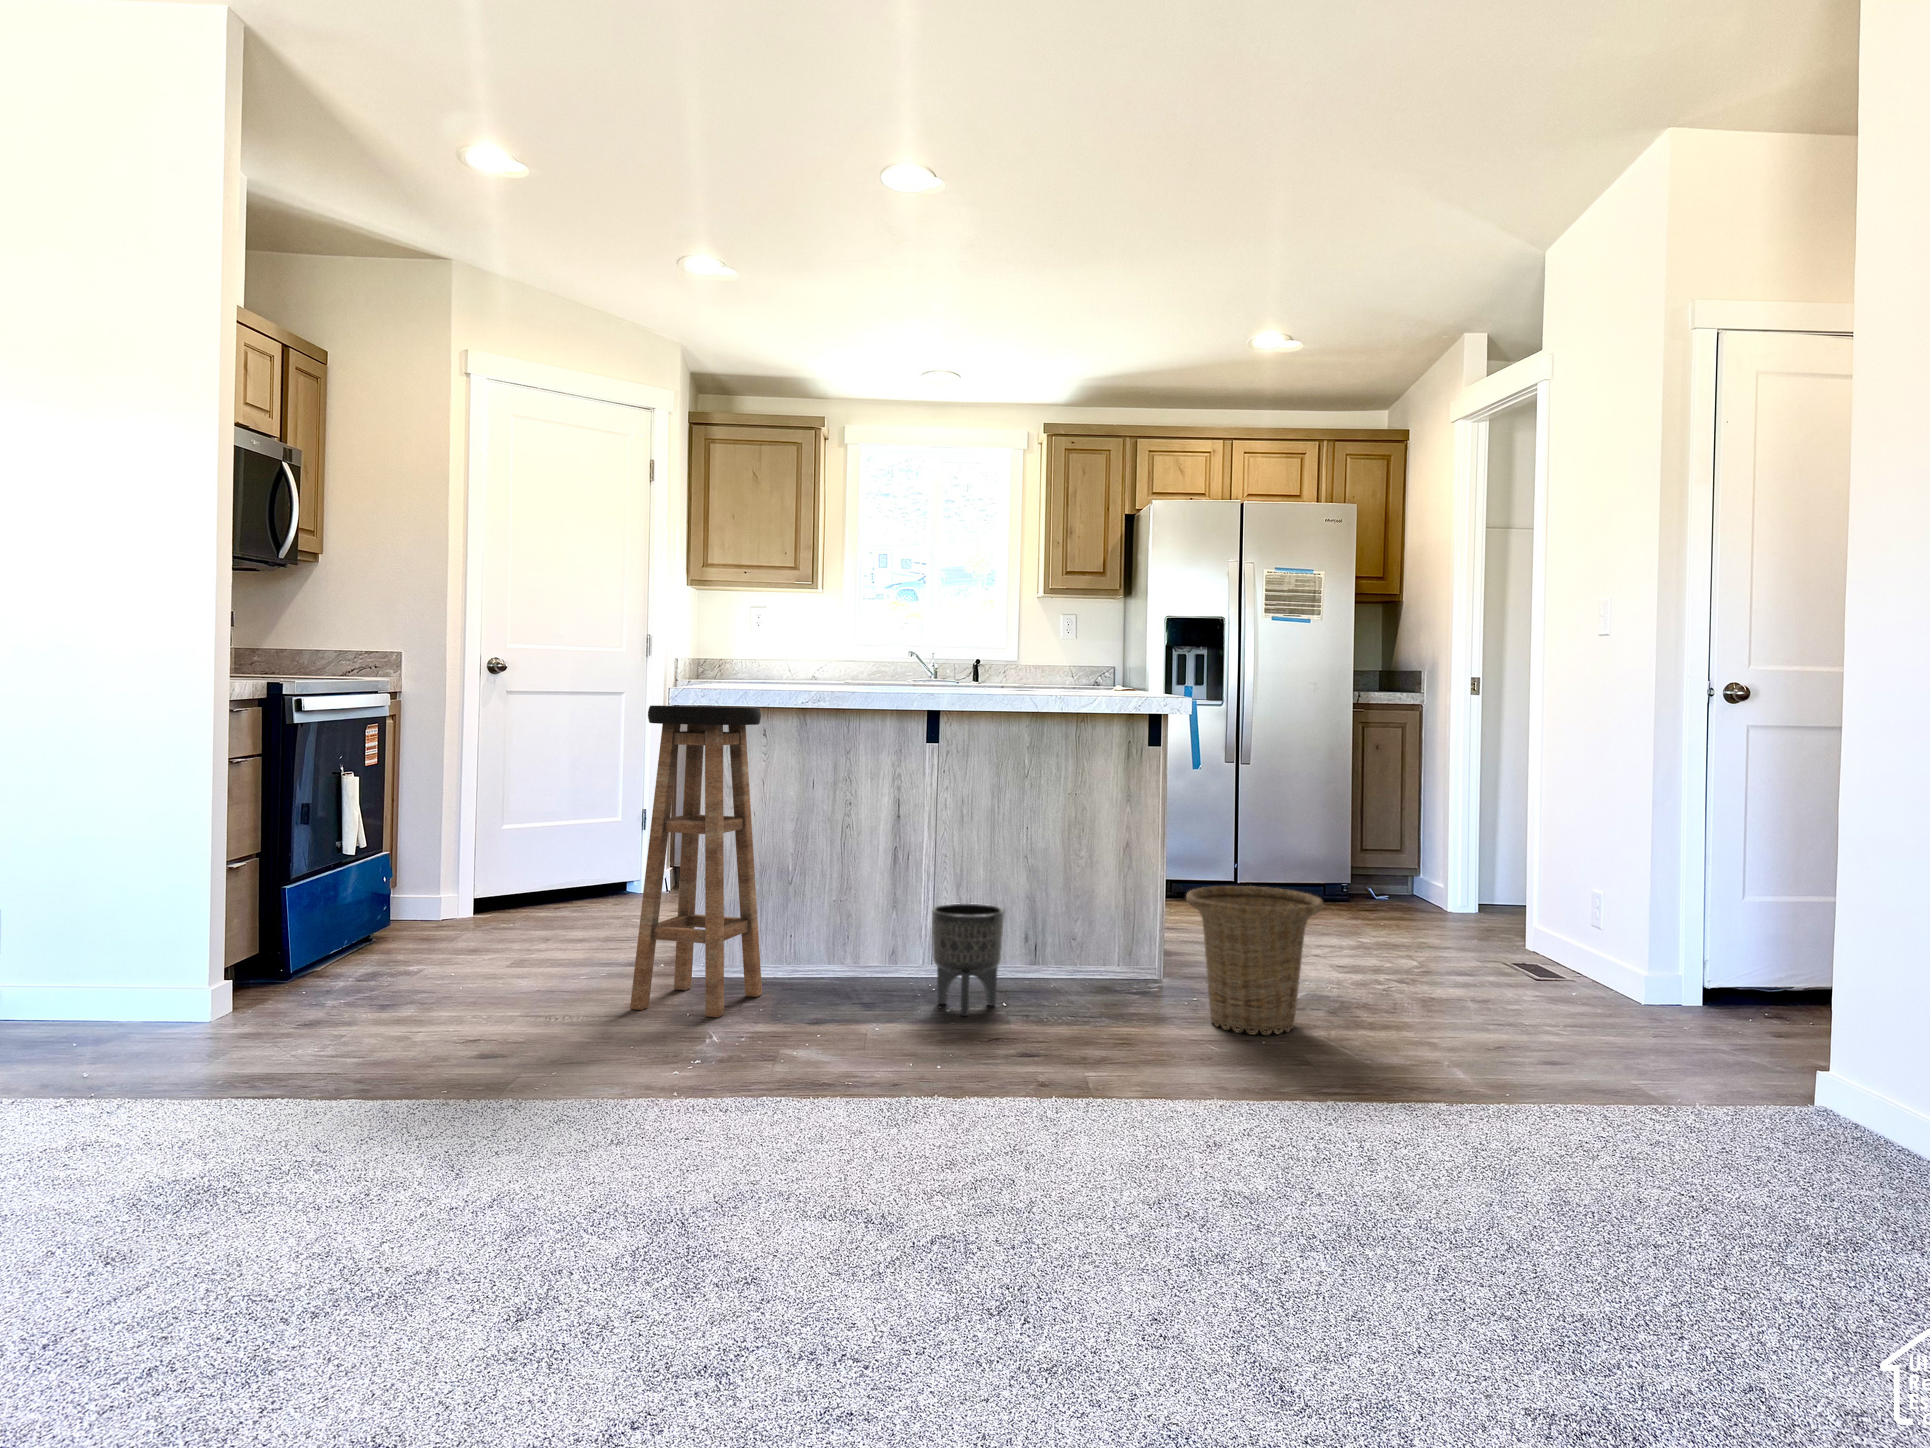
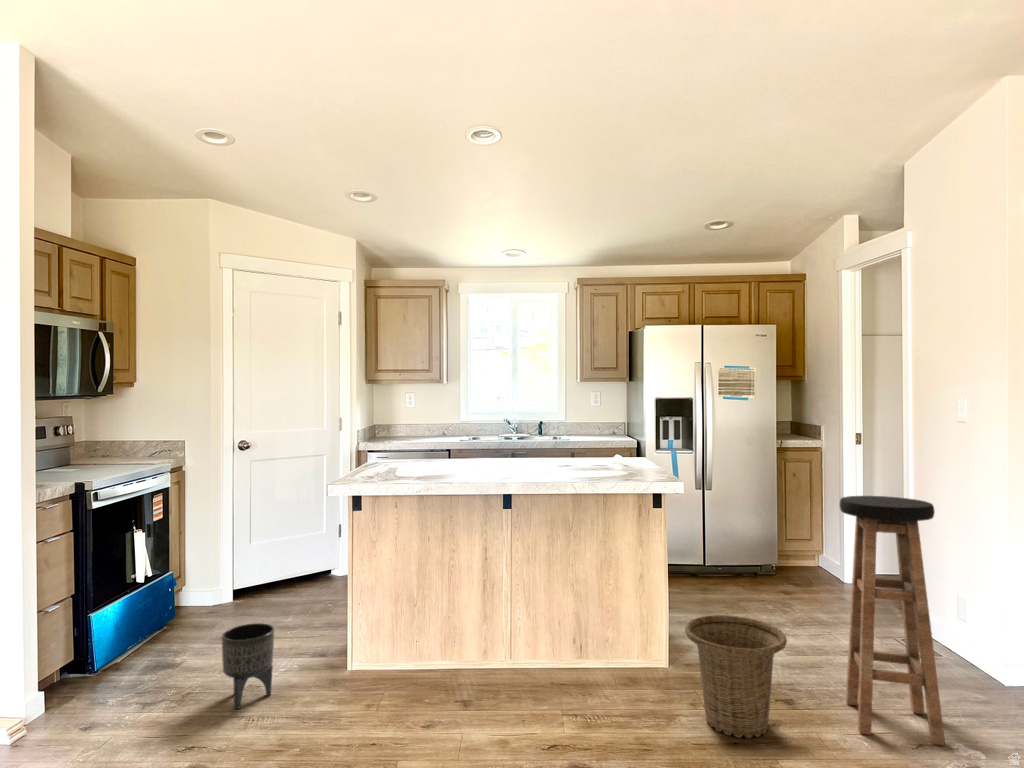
bar stool: present [630,705,762,1017] -> present [839,496,945,745]
planter: present [932,903,1004,1016] -> present [222,623,275,709]

